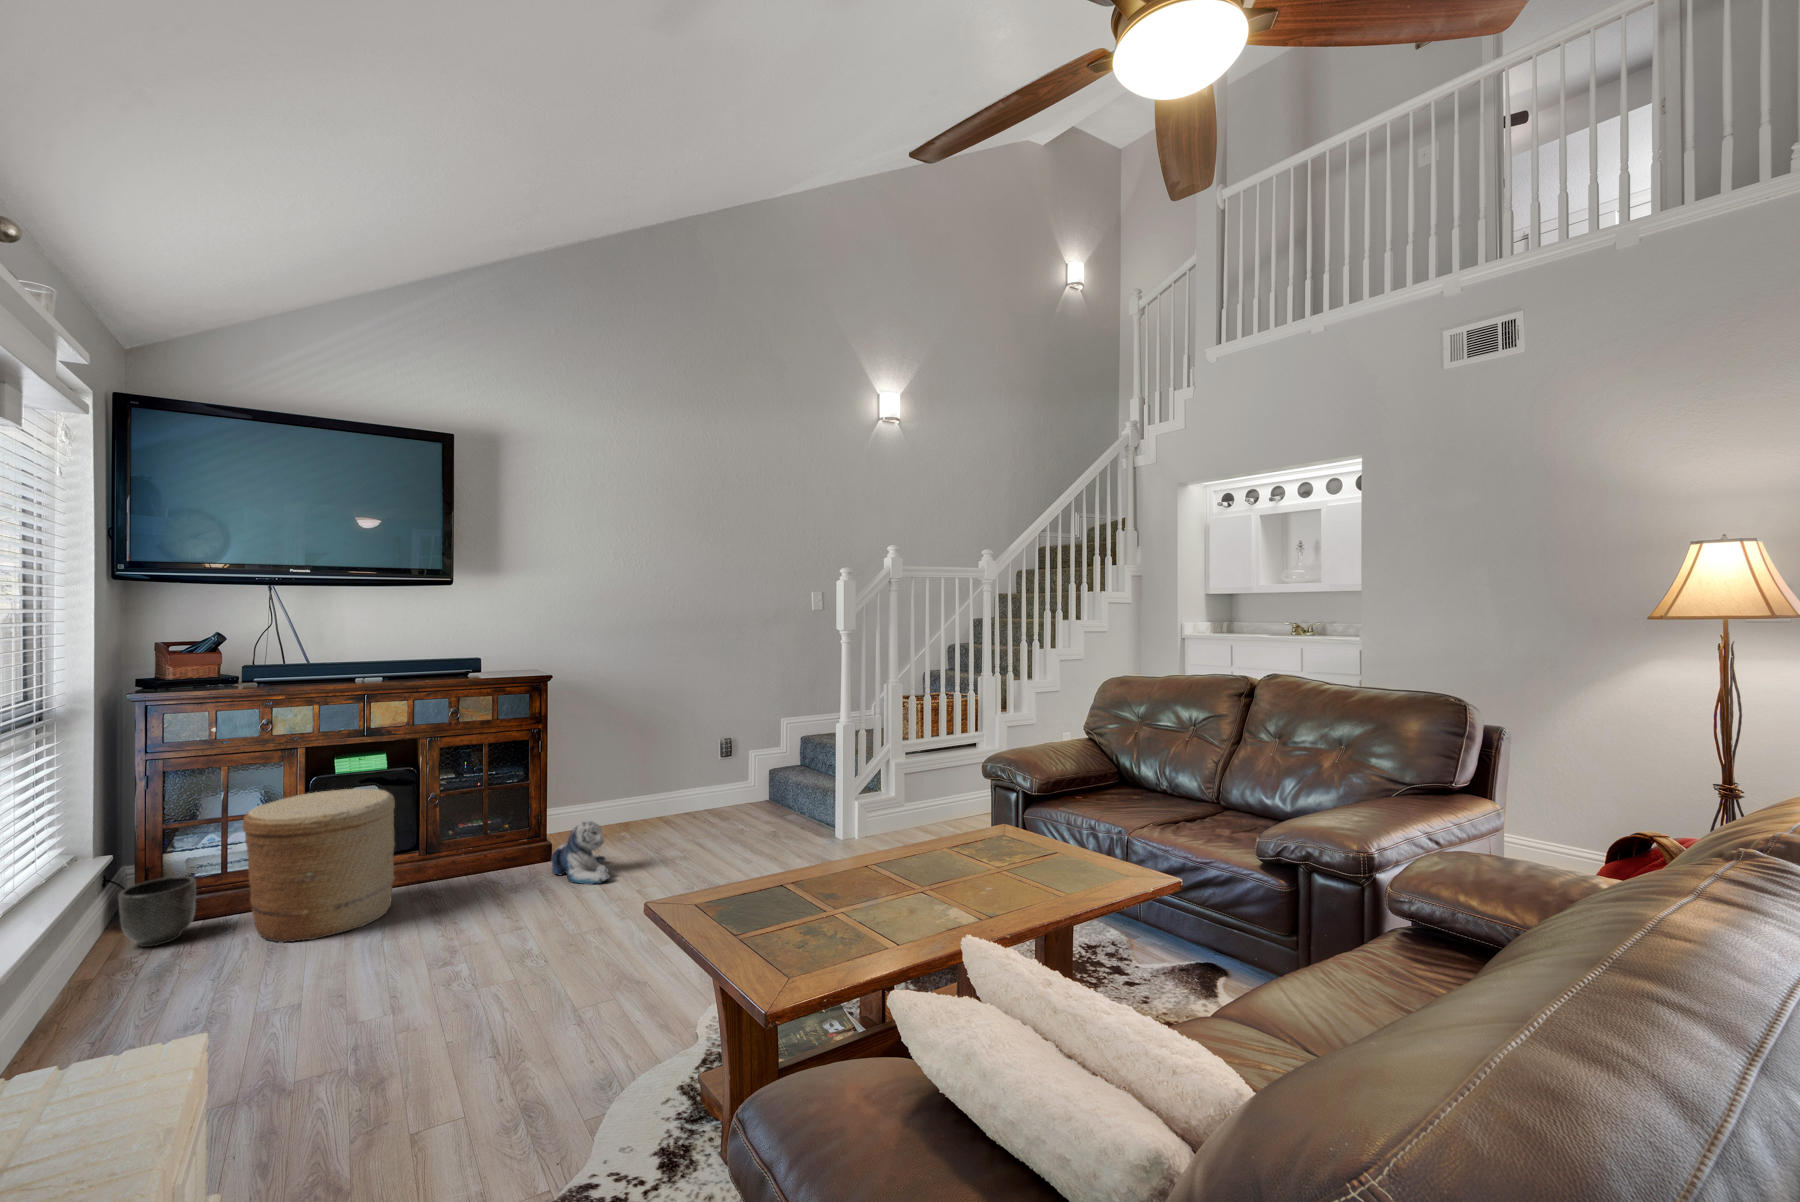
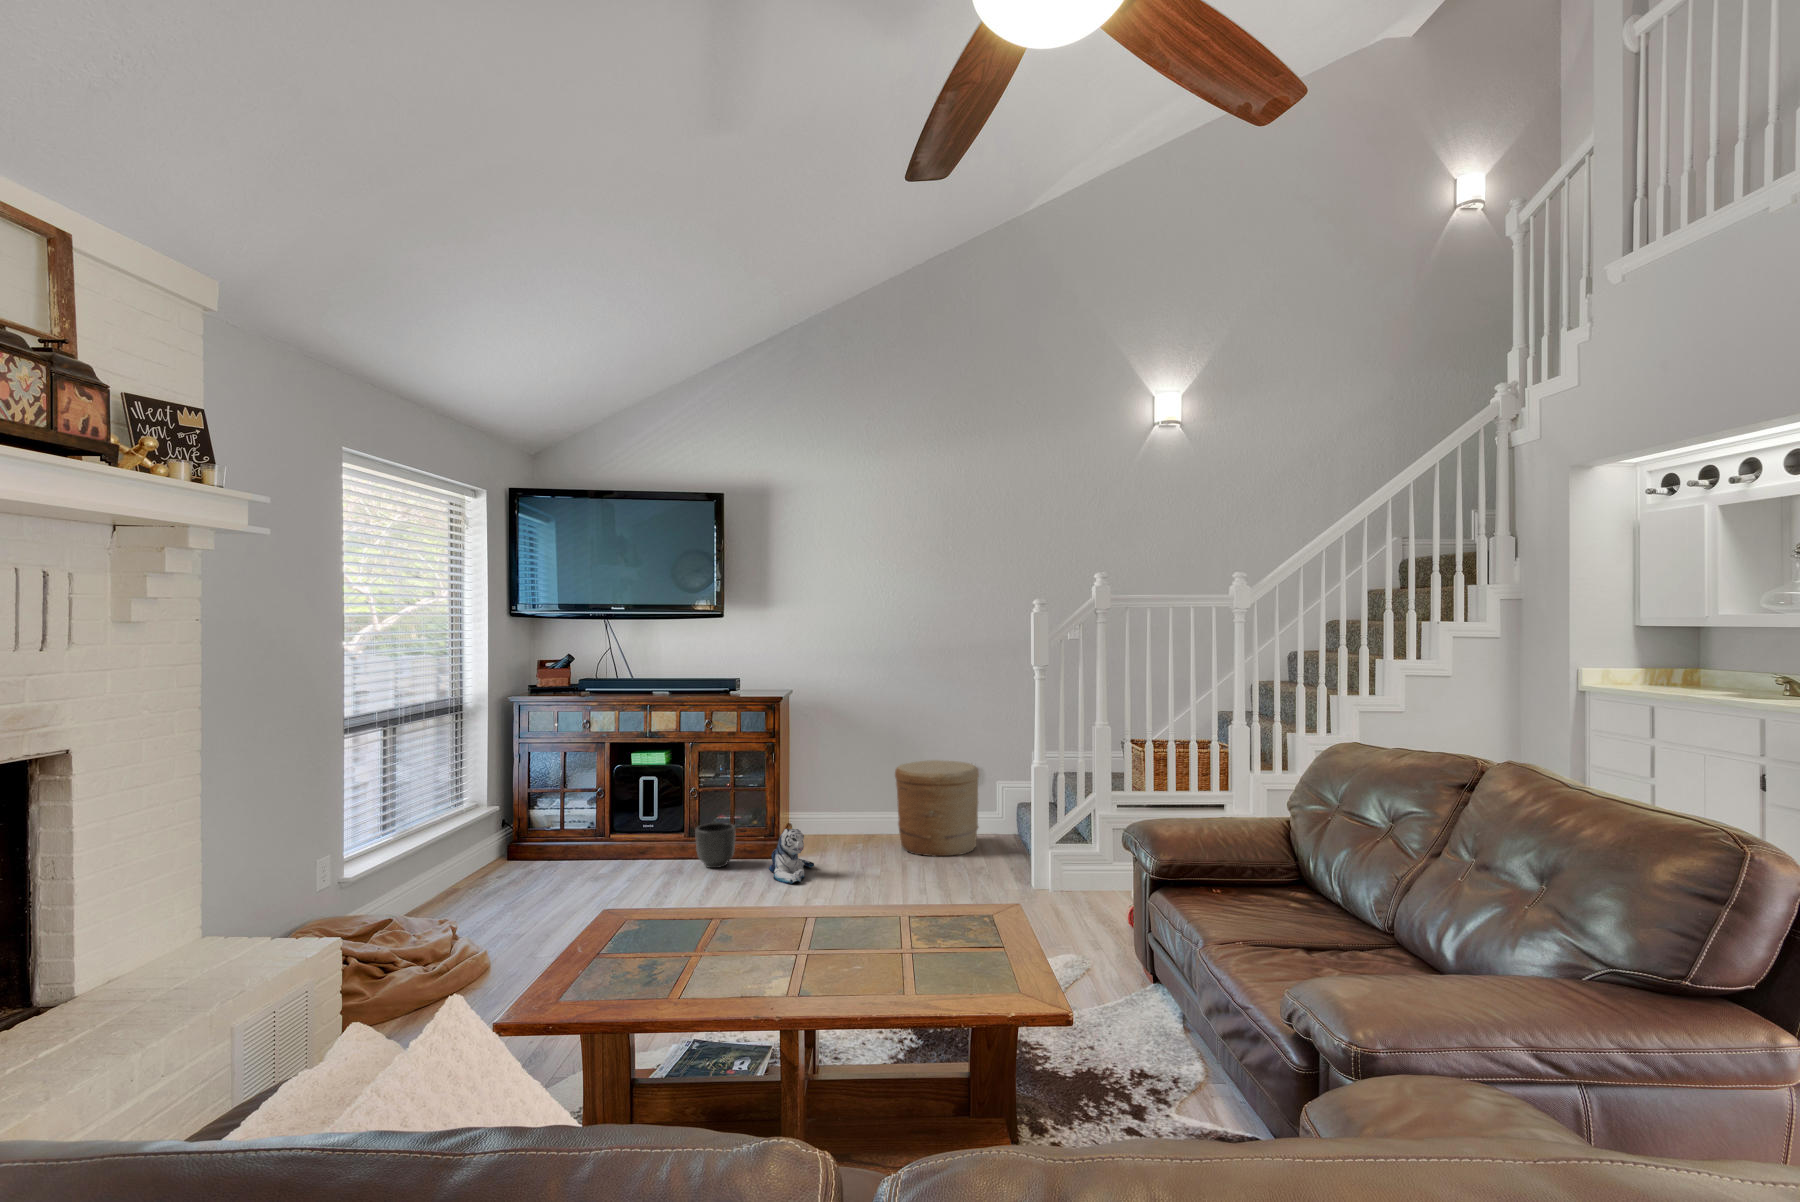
woven basket: present [243,789,395,943] -> present [895,760,979,857]
planter: present [118,876,196,947] -> present [695,823,735,868]

